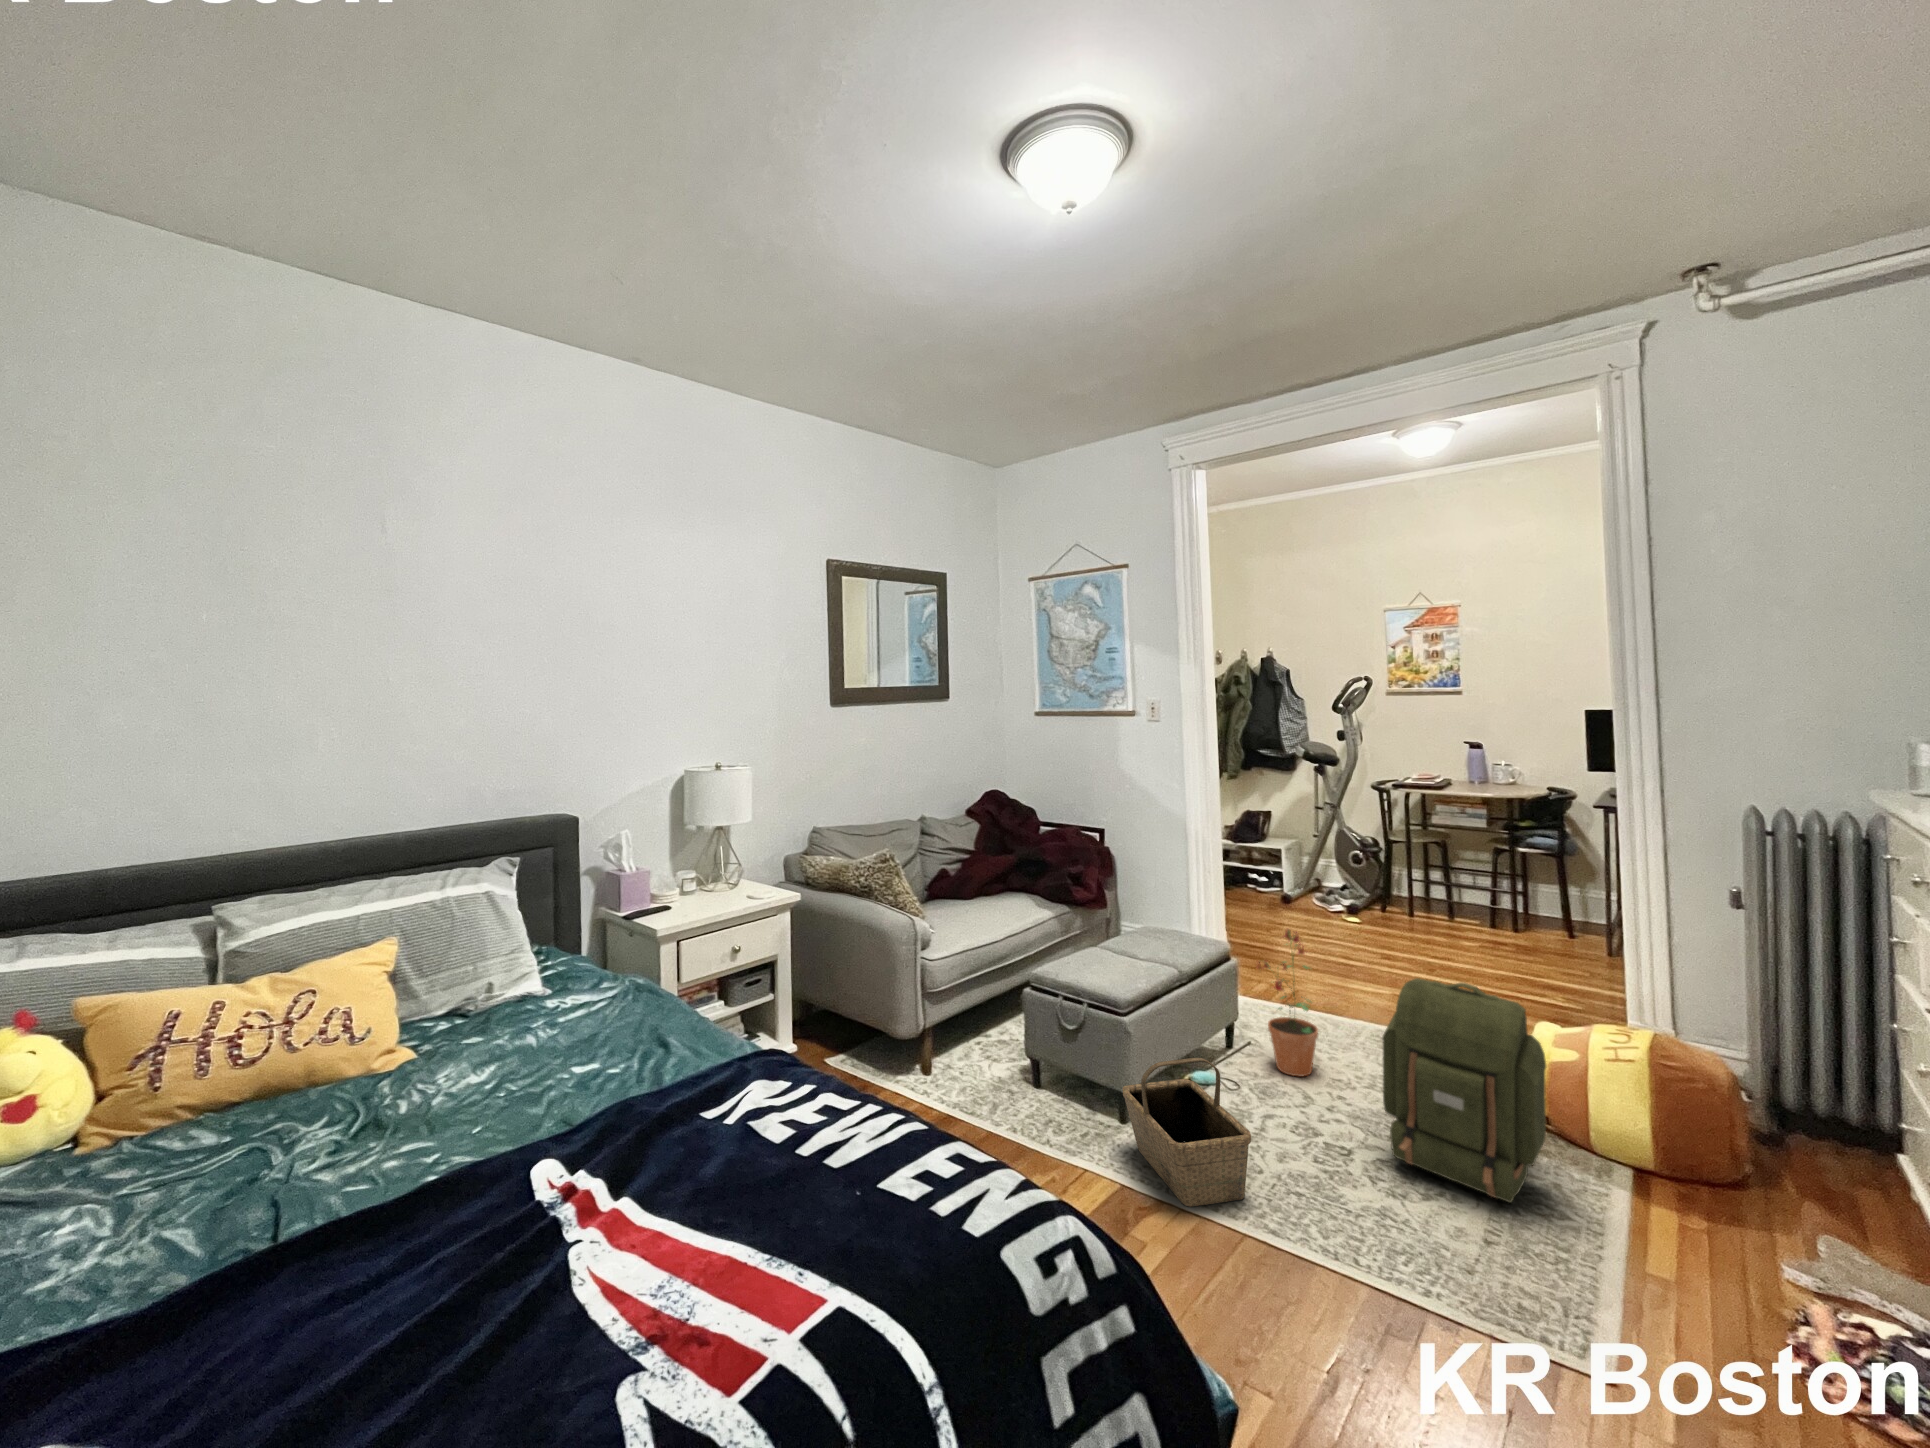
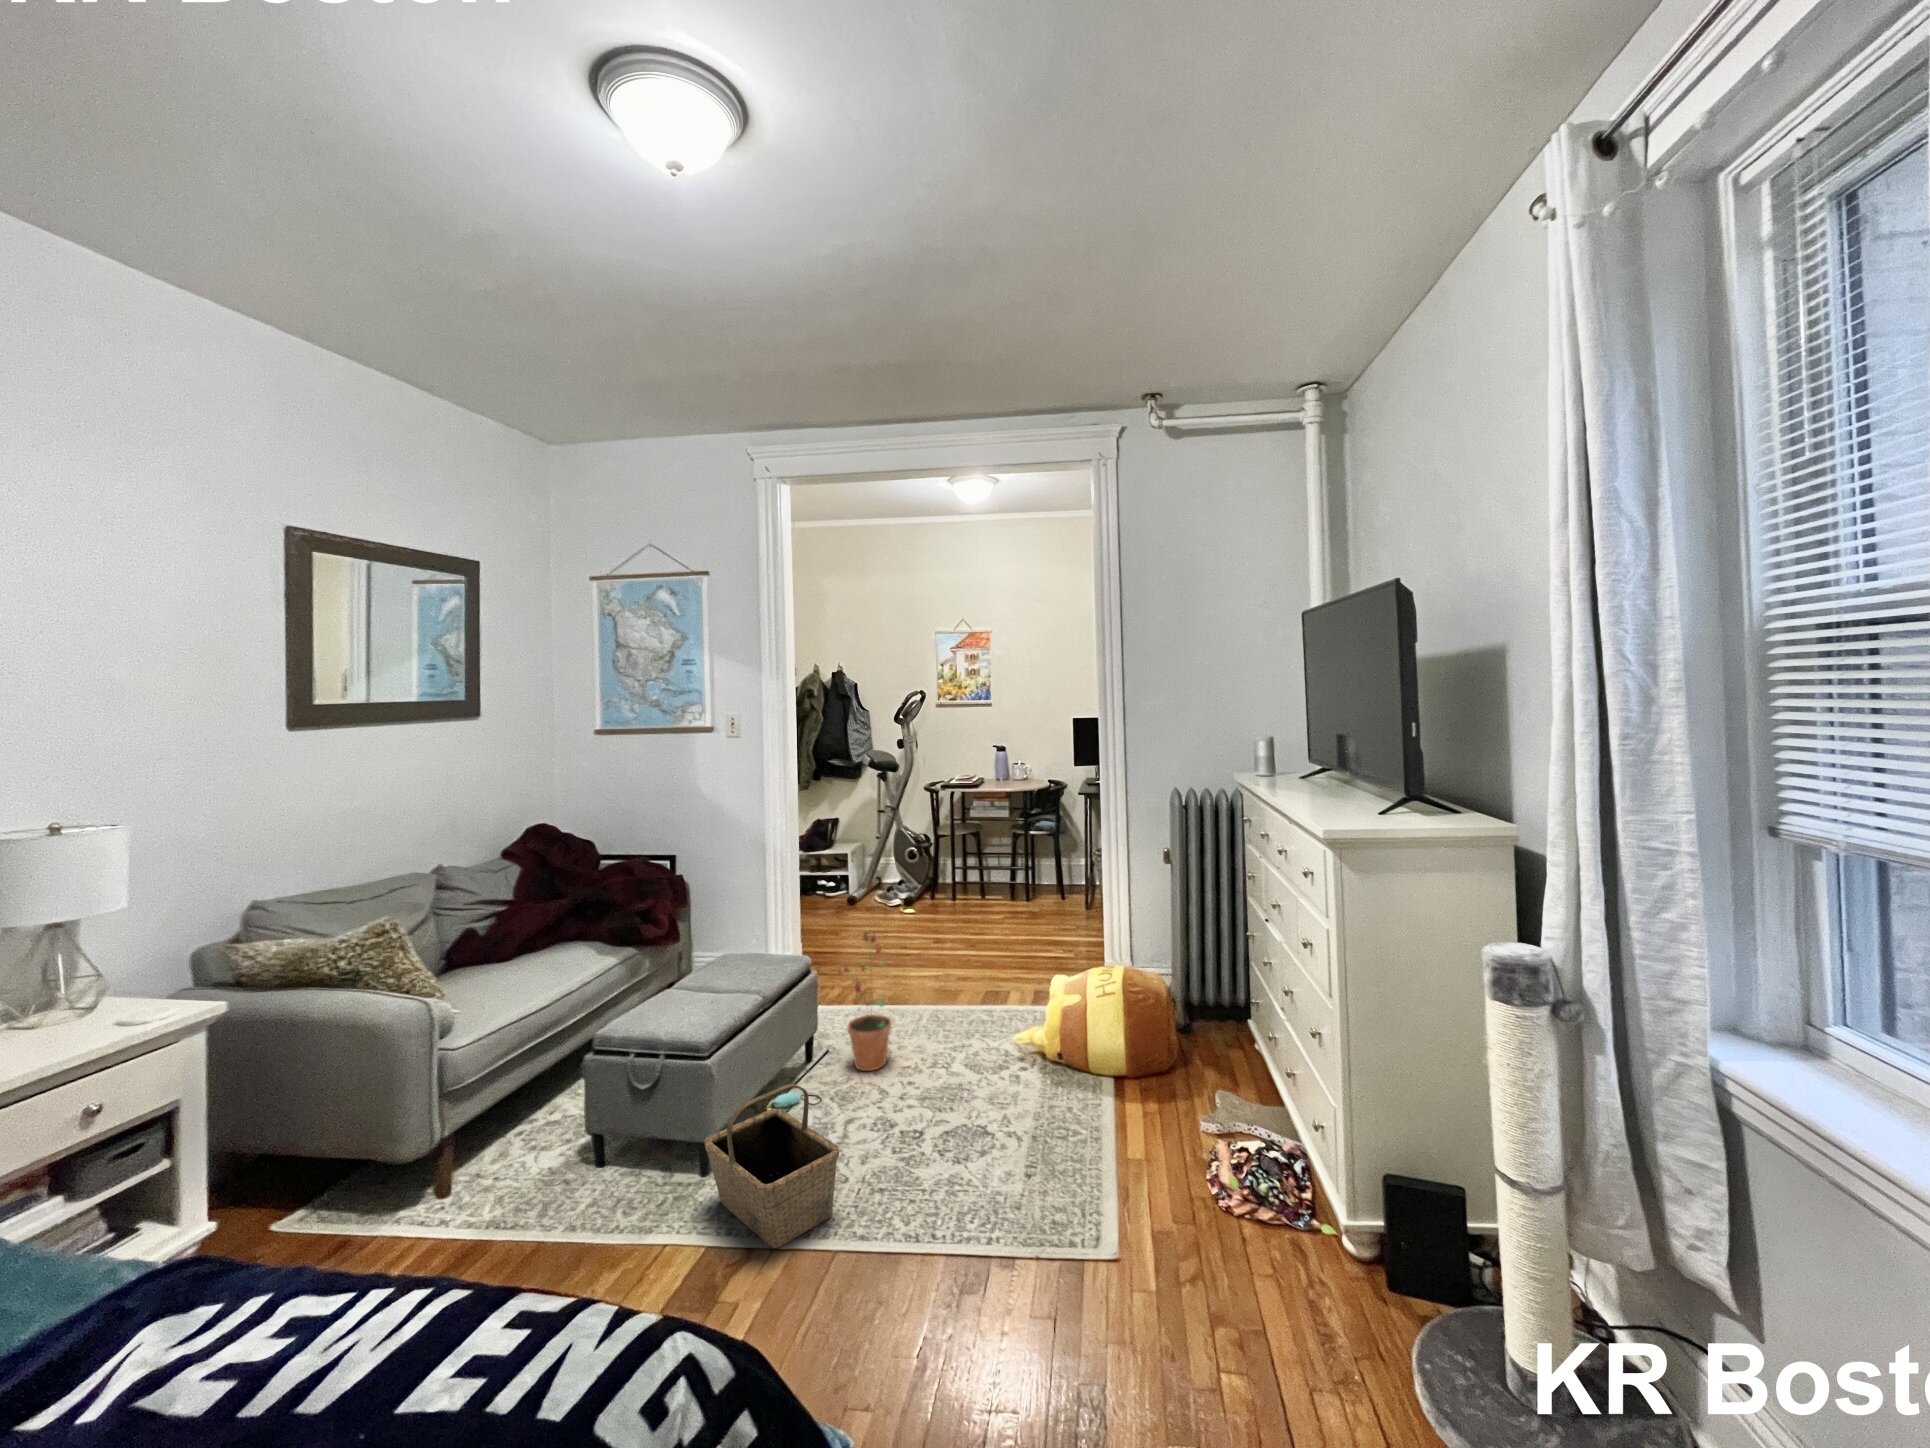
backpack: present [1382,978,1546,1202] -> none [948,955,1064,1134]

